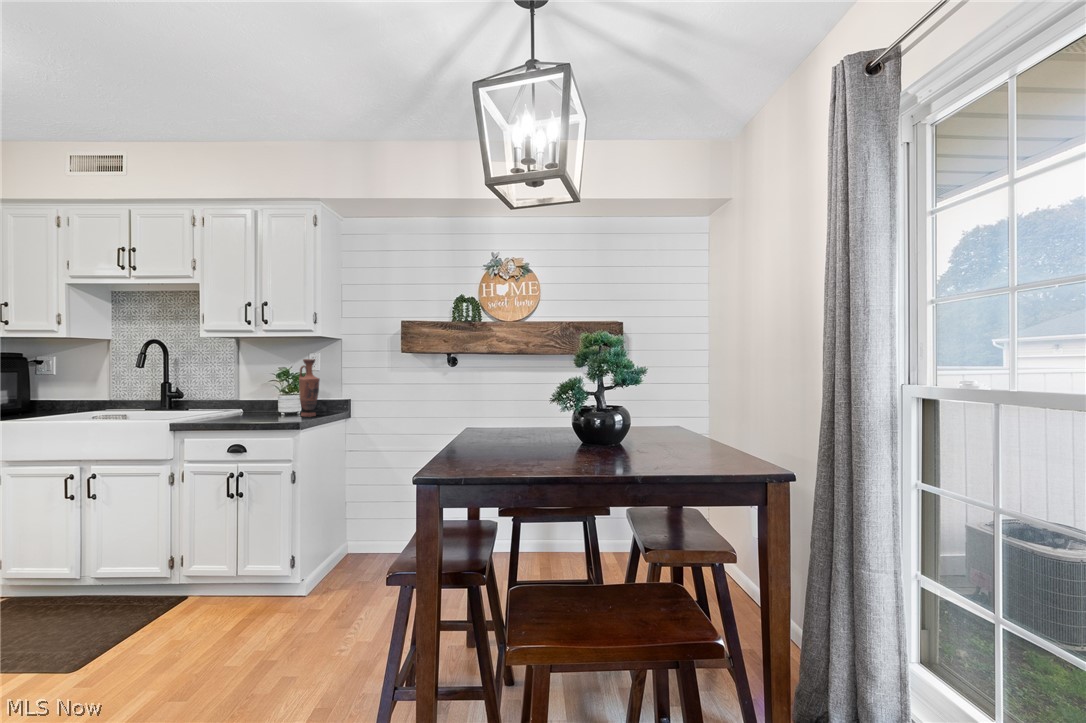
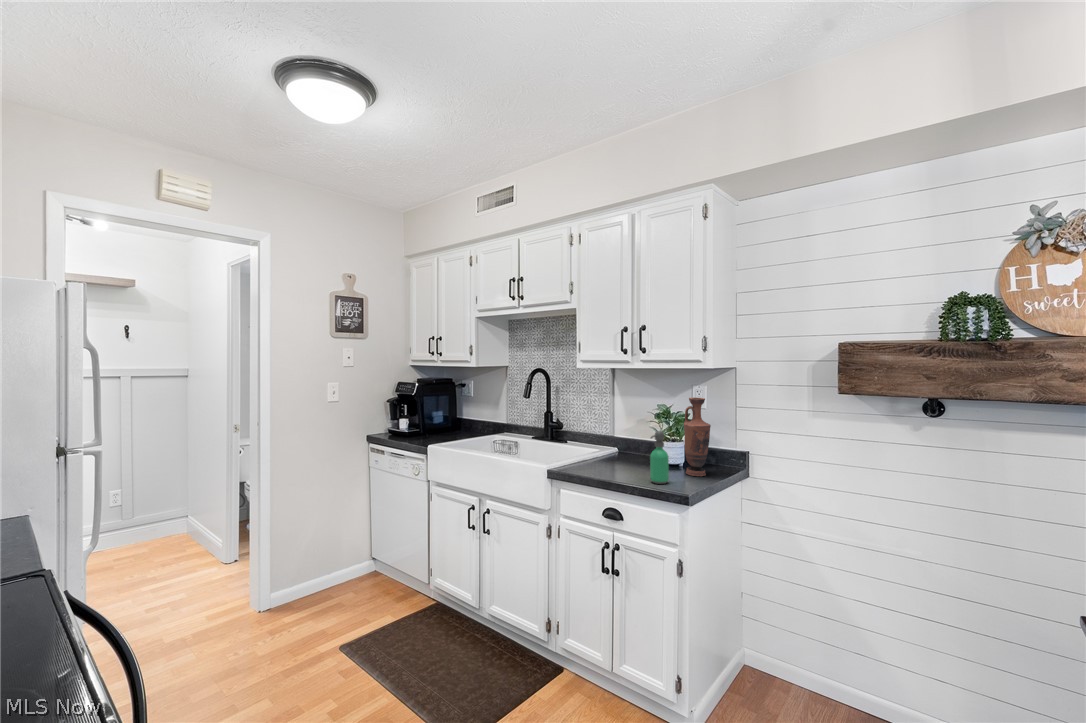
soap dispenser: none [270,382,285,421] -> present [650,431,669,484]

